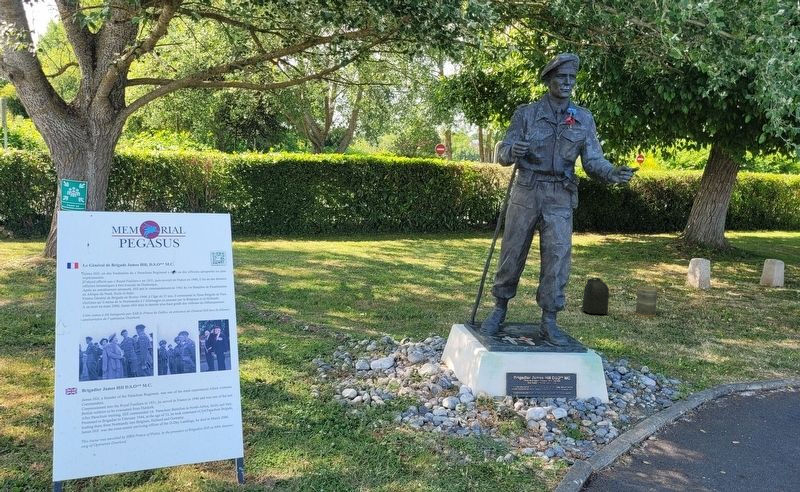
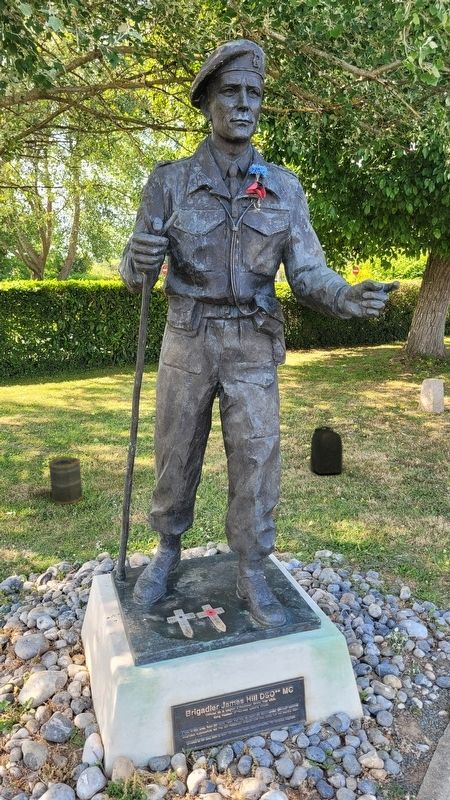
basket: present [635,276,658,317] -> present [48,442,83,504]

